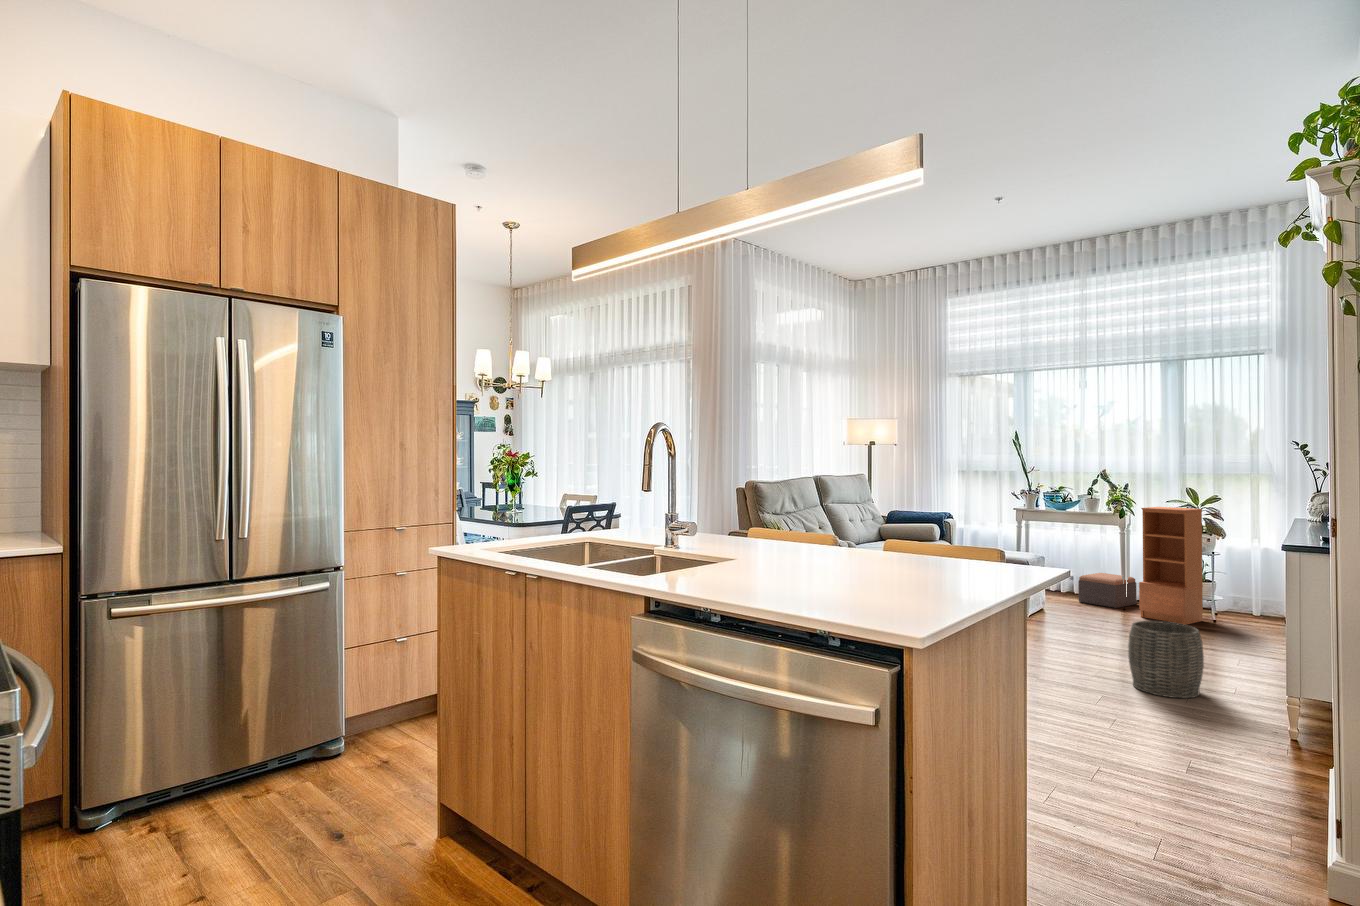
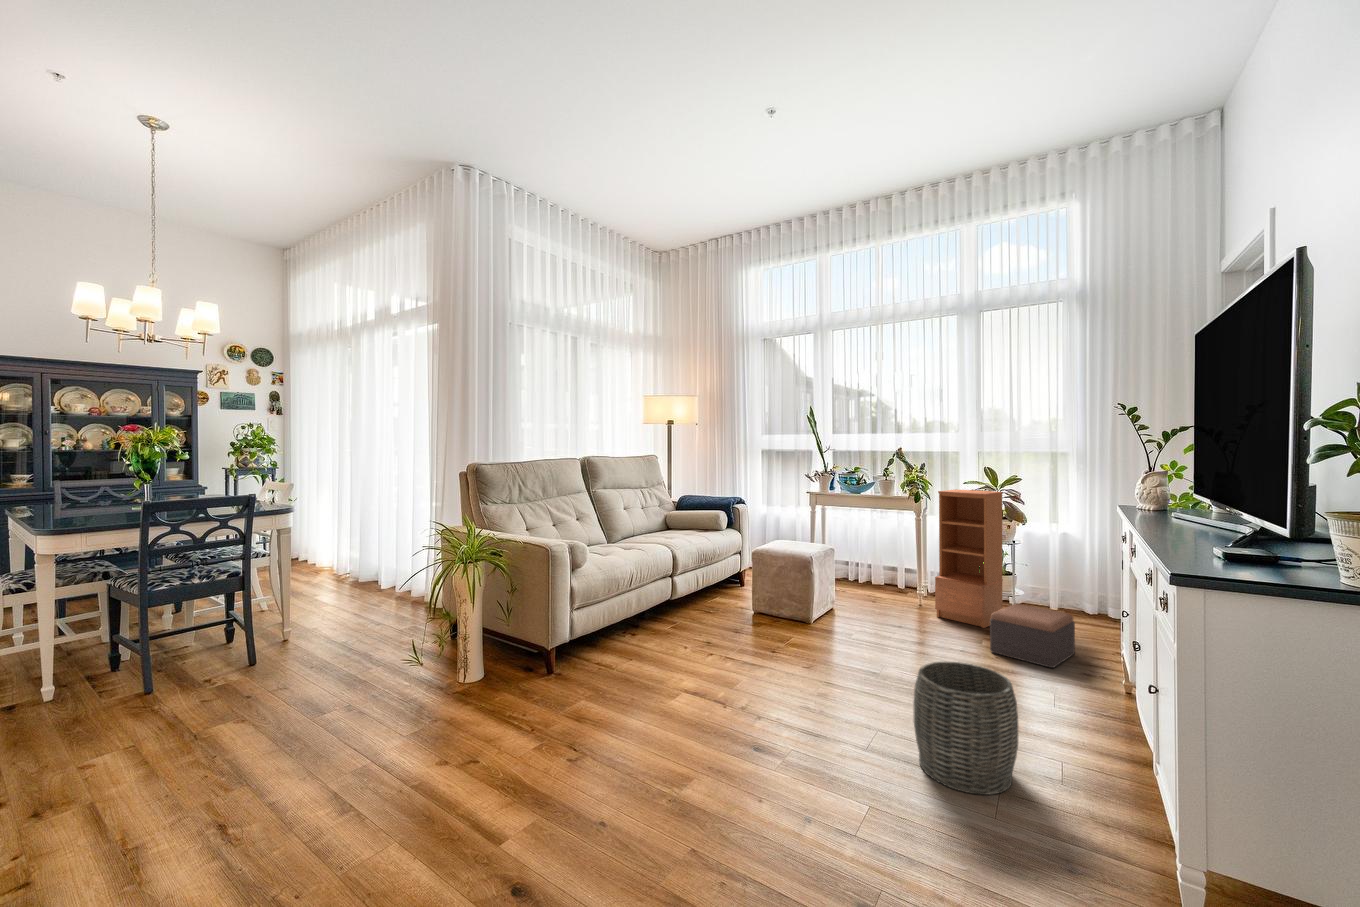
footstool: present [1078,573,1137,608] -> present [990,604,1075,668]

